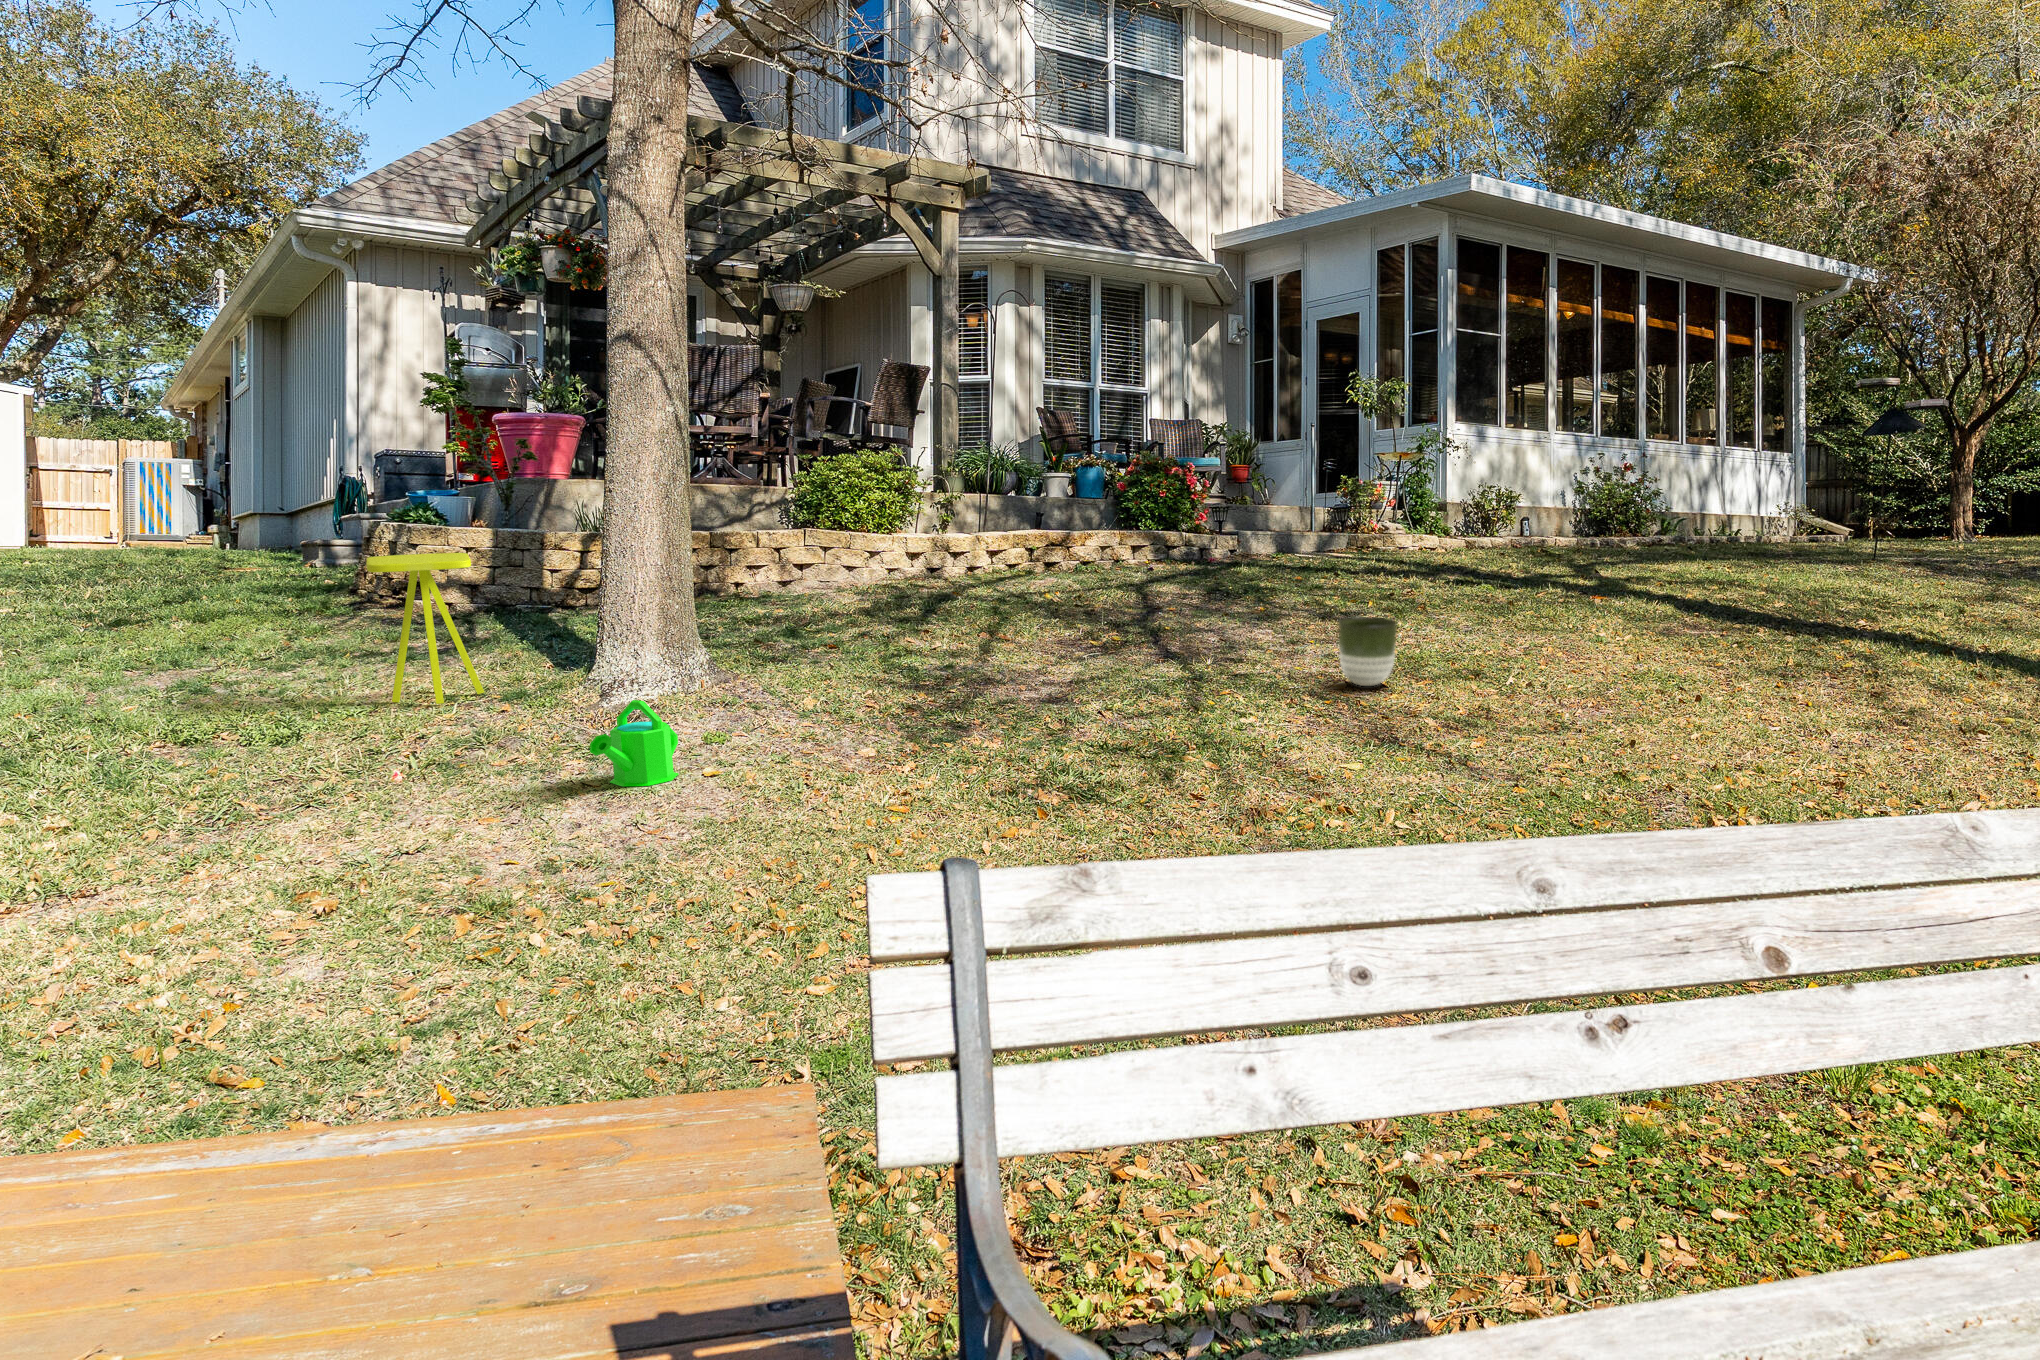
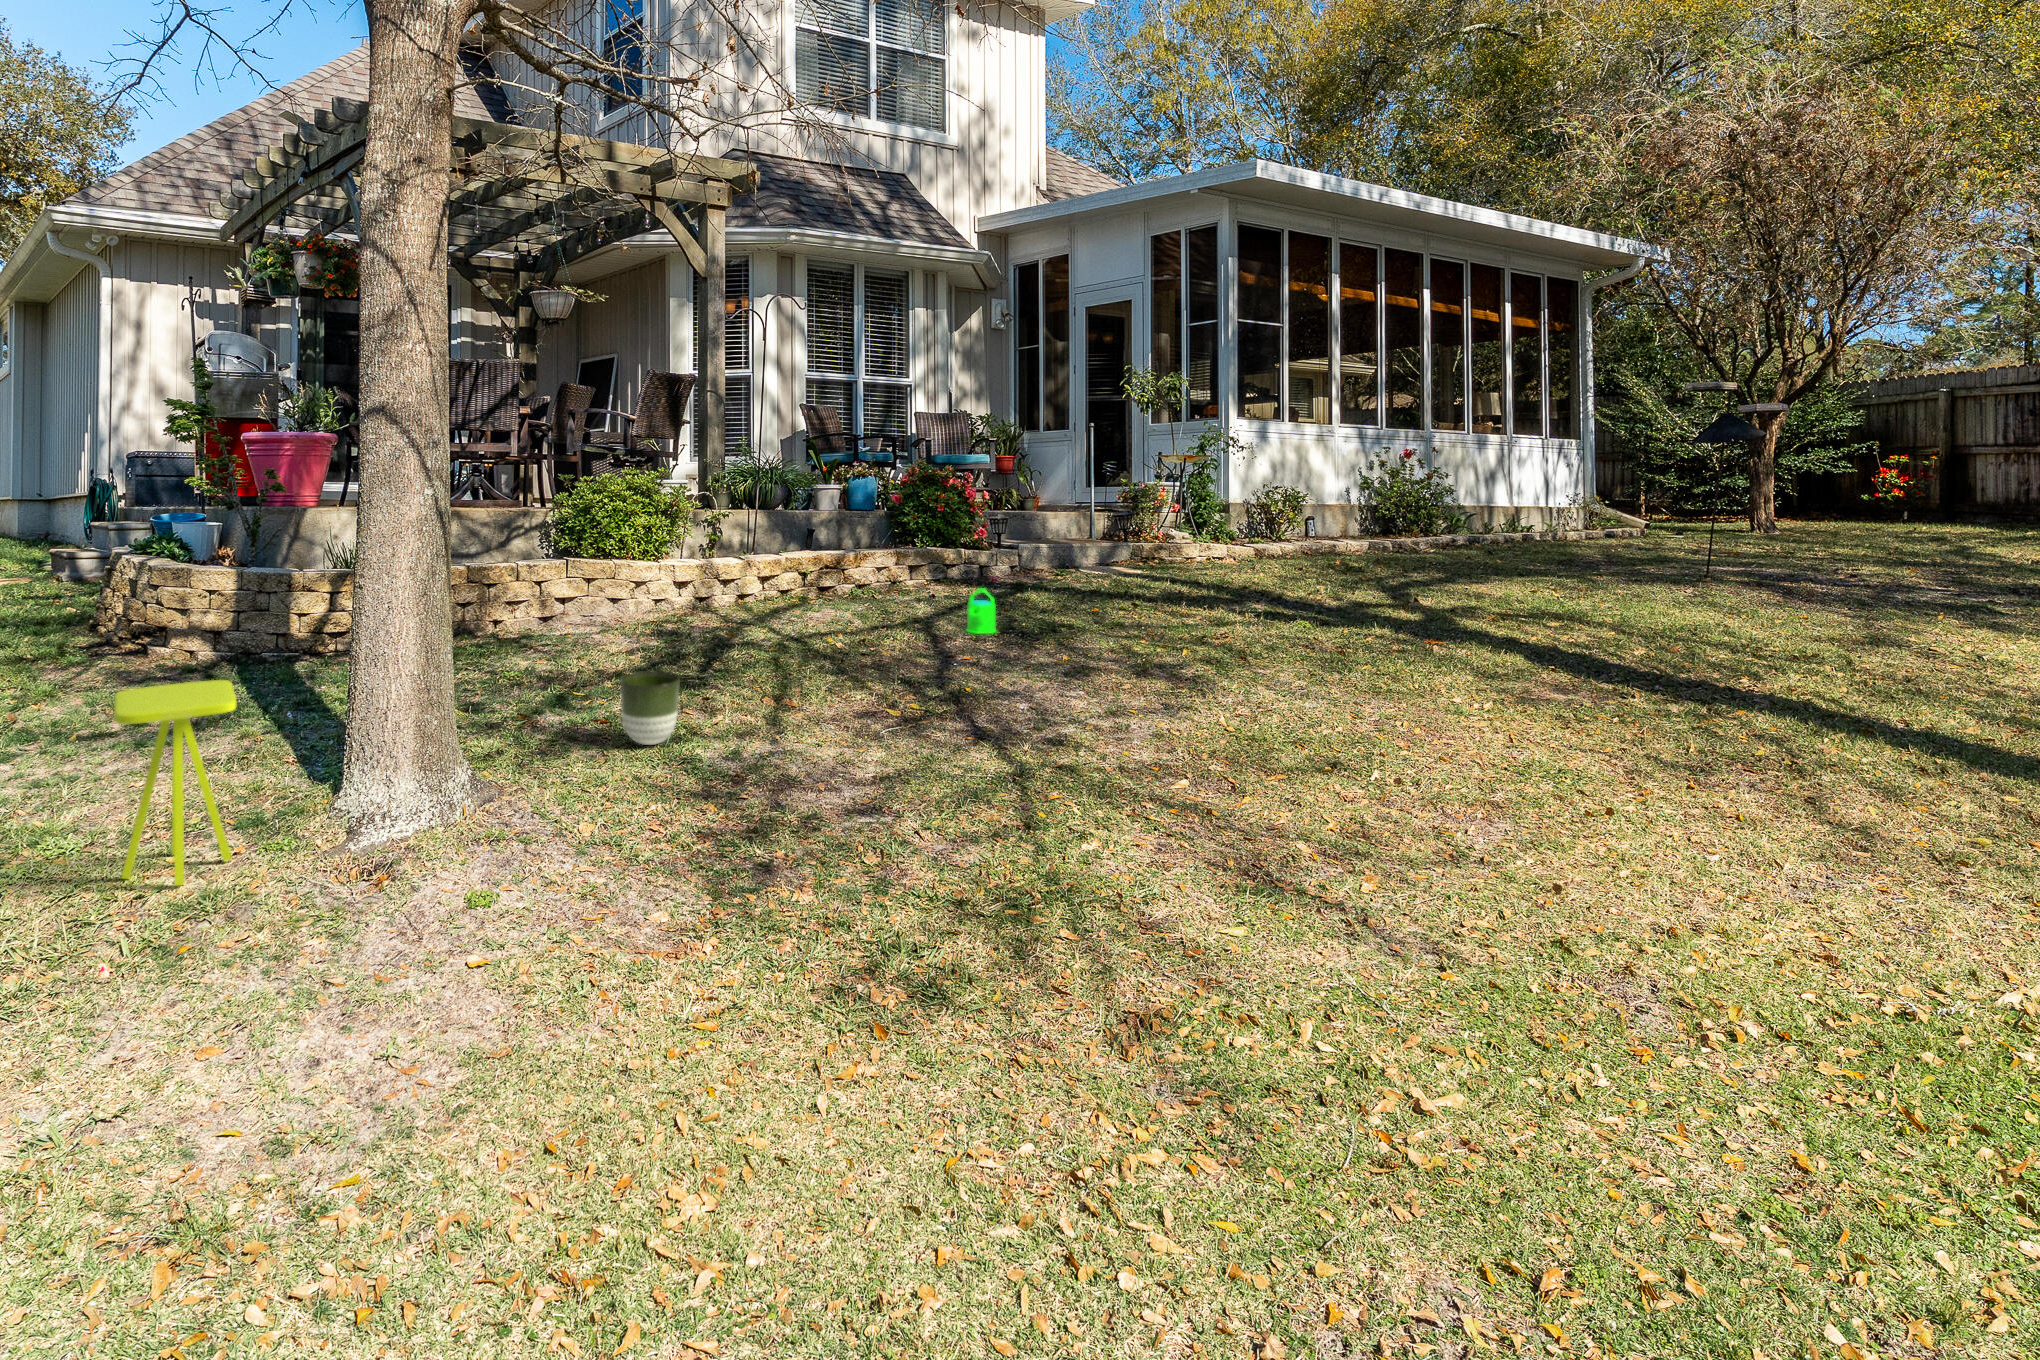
planter: present [1338,617,1397,686] -> present [620,671,680,745]
watering can: present [590,700,678,787] -> present [966,588,996,634]

